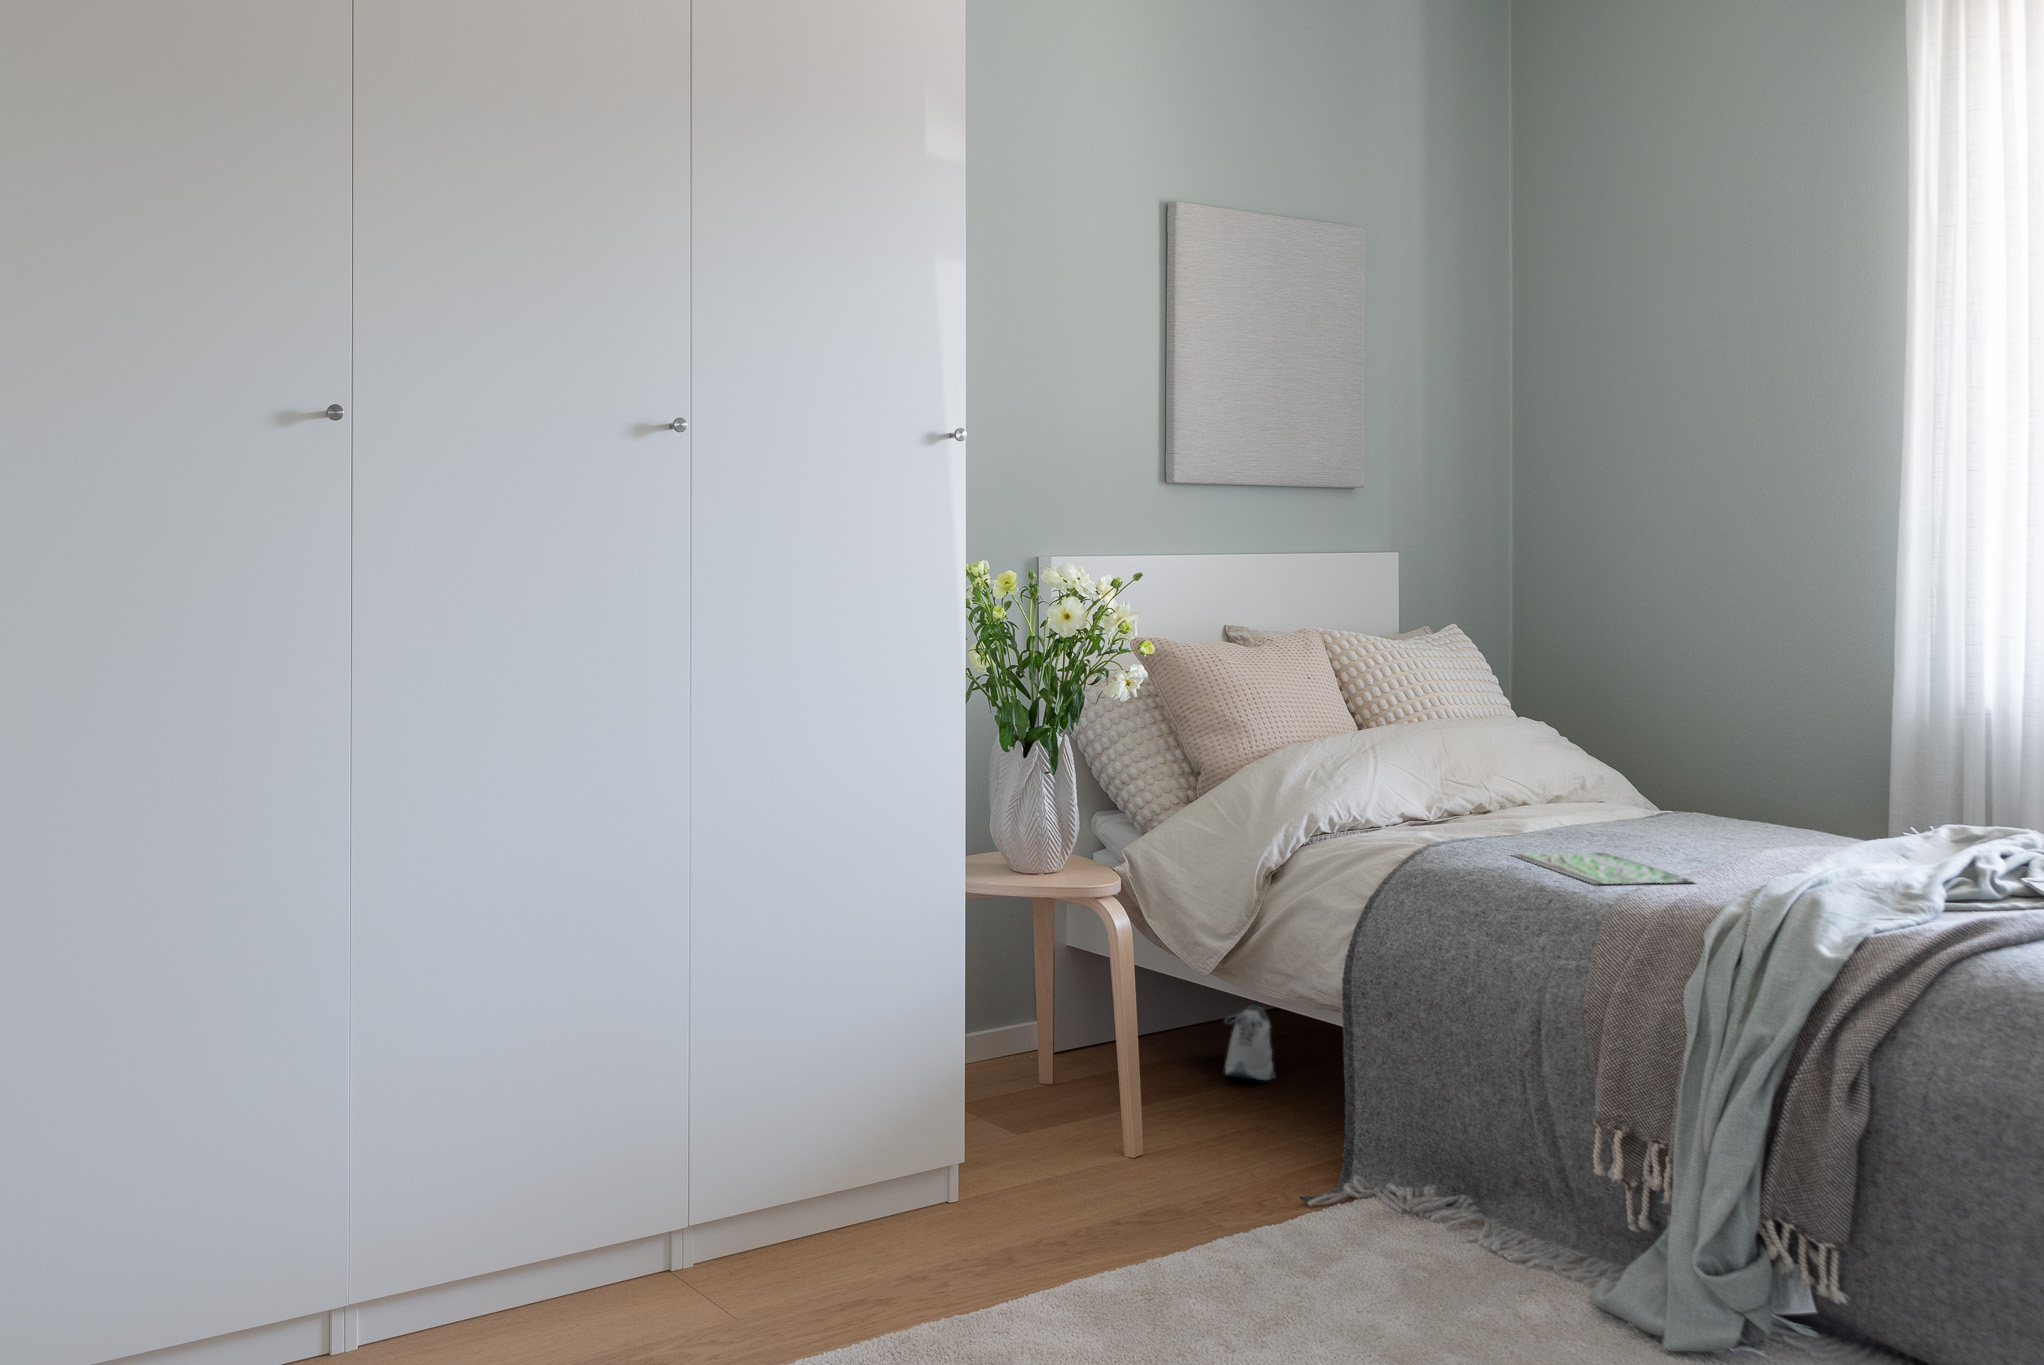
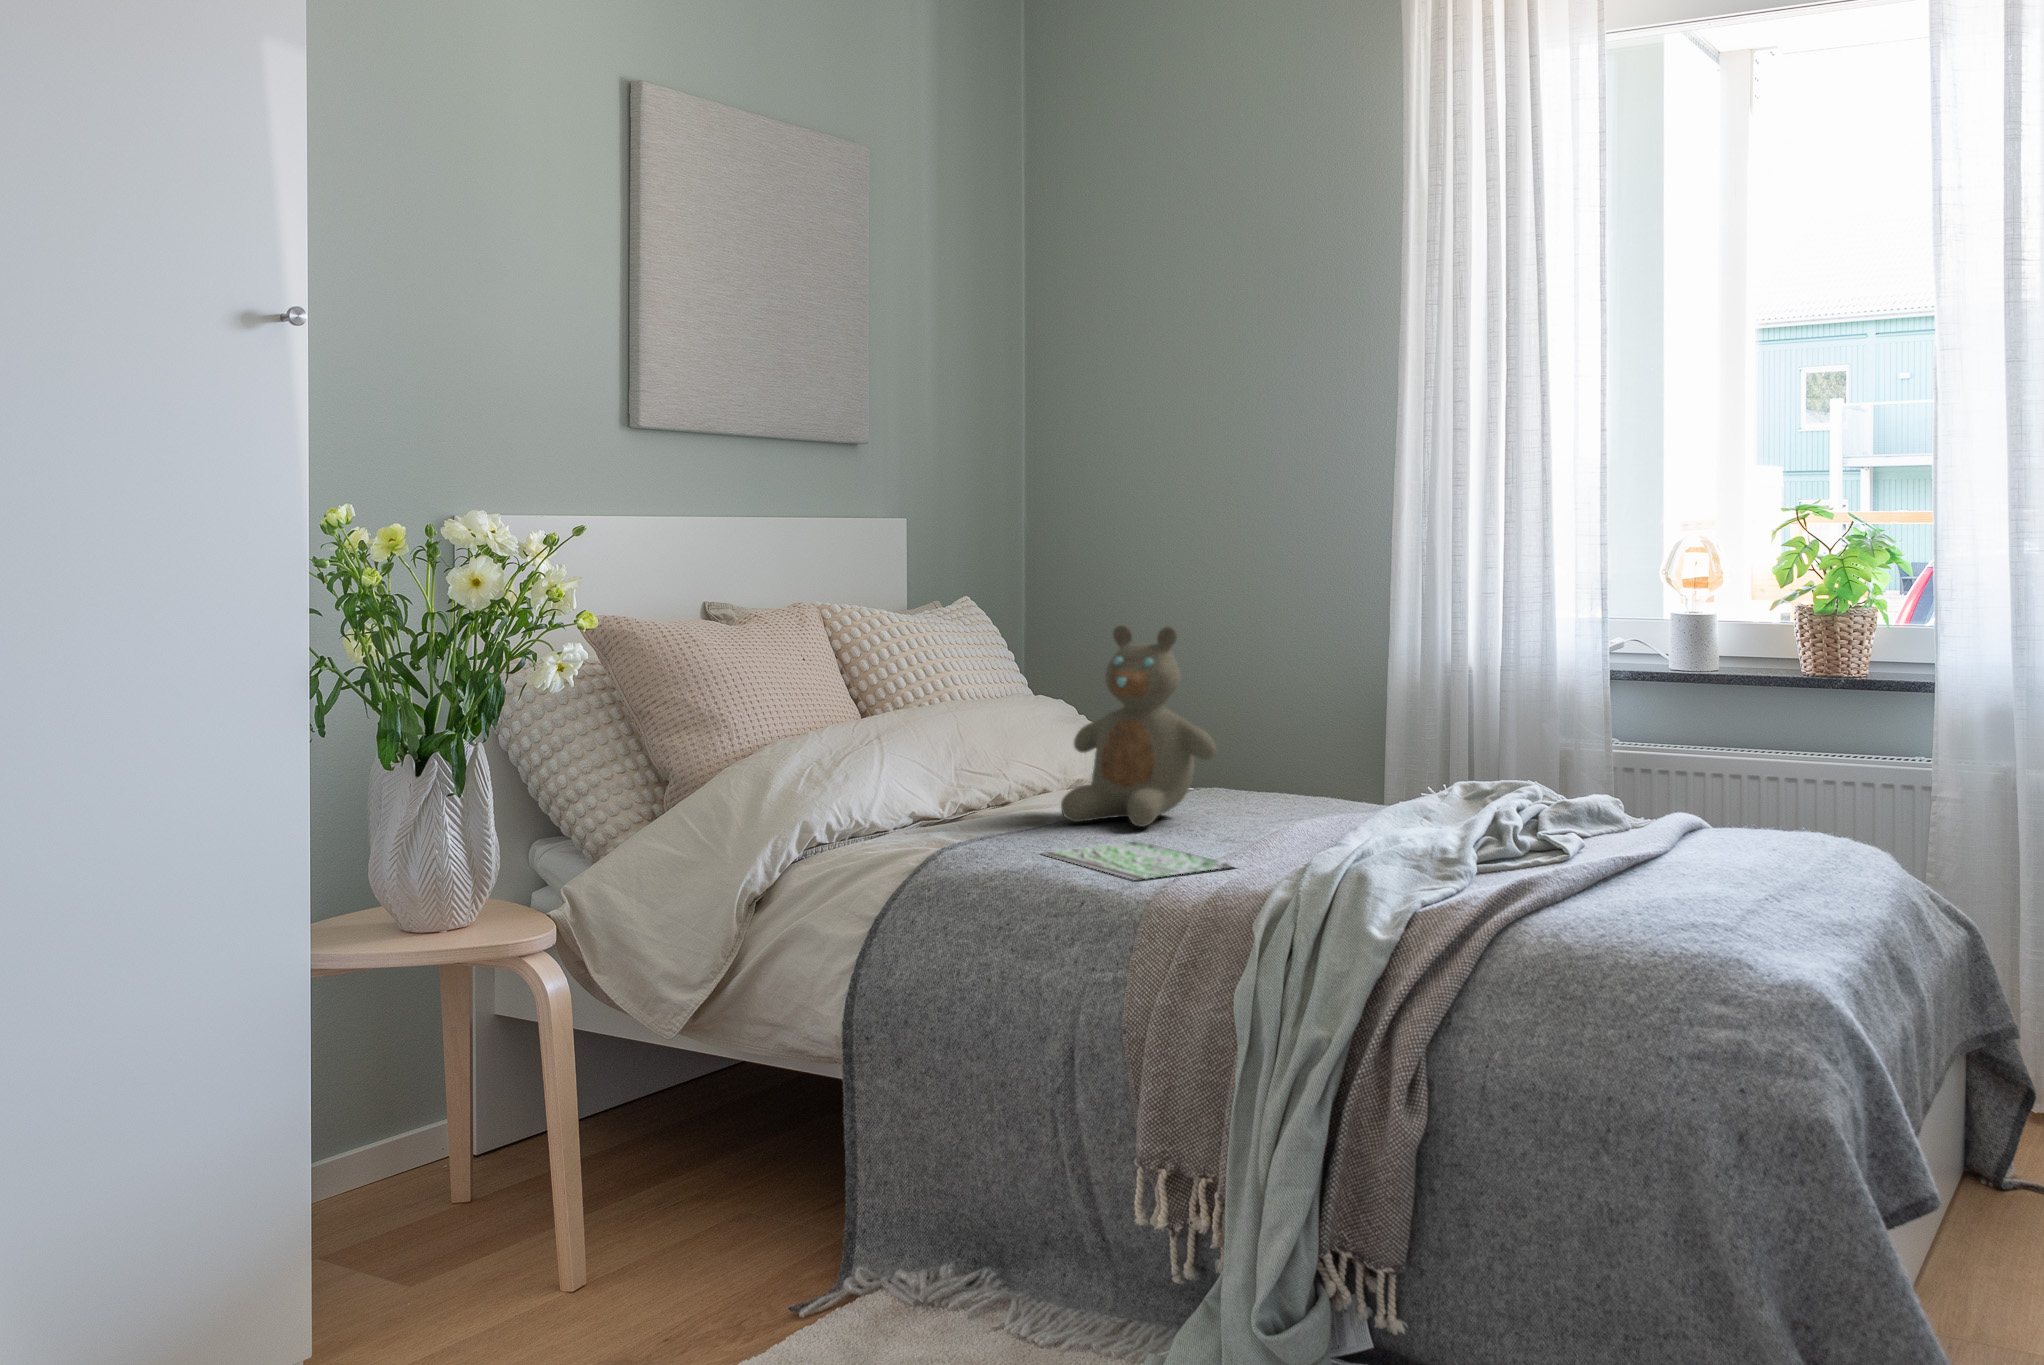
teddy bear: none [1533,662,1686,841] -> present [1061,625,1216,827]
shoe: present [1225,1002,1276,1080] -> none [697,1061,762,1163]

